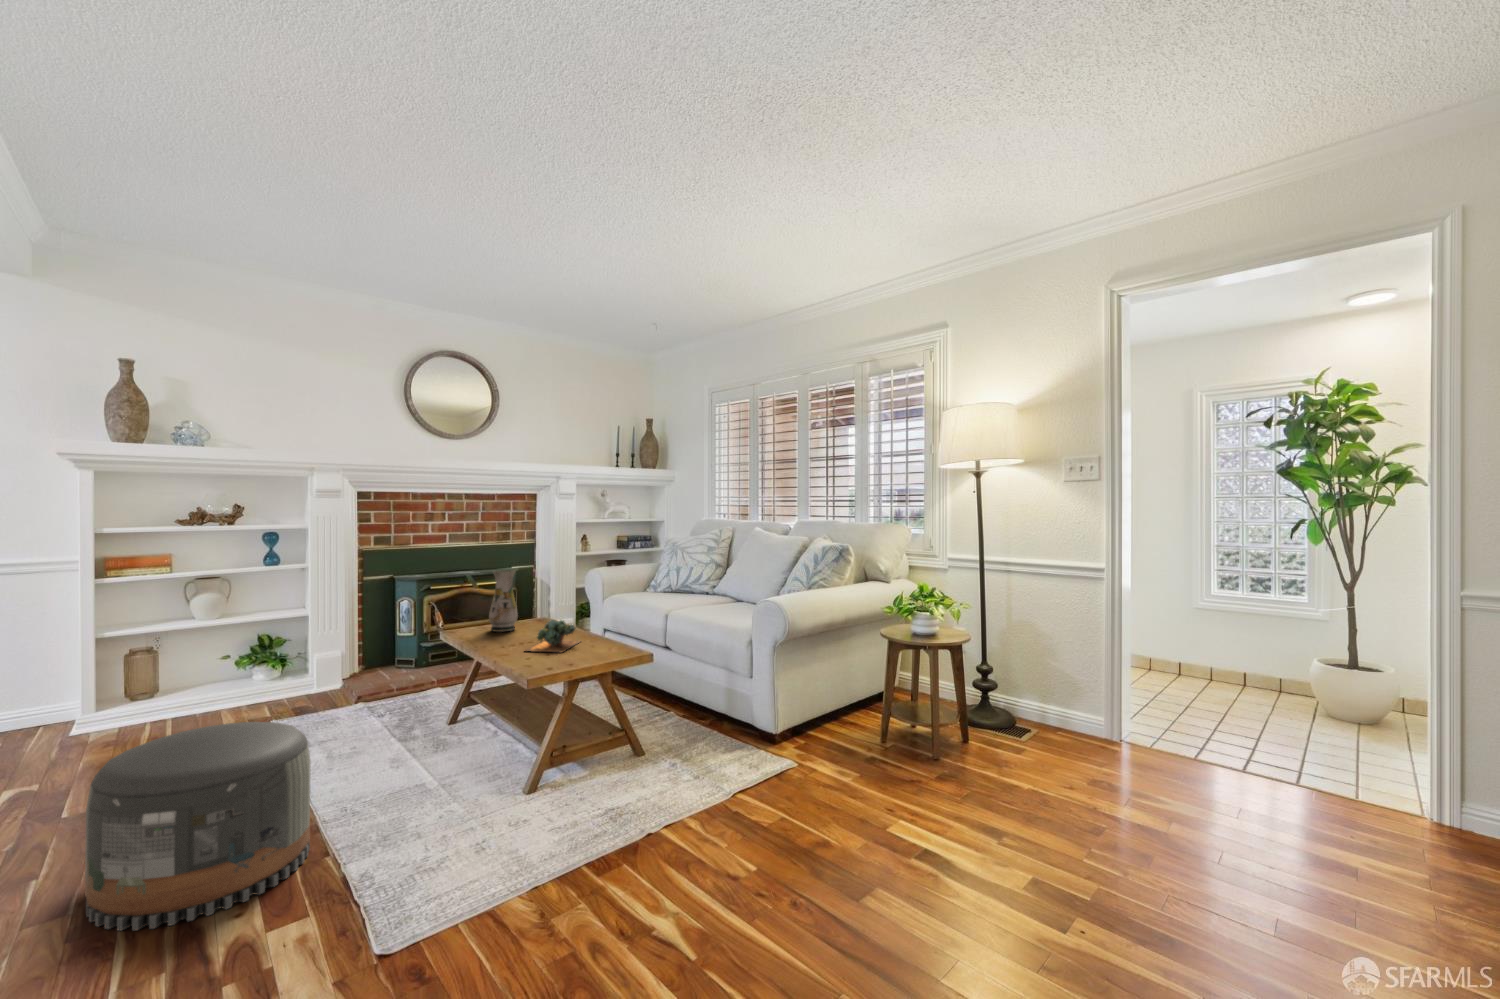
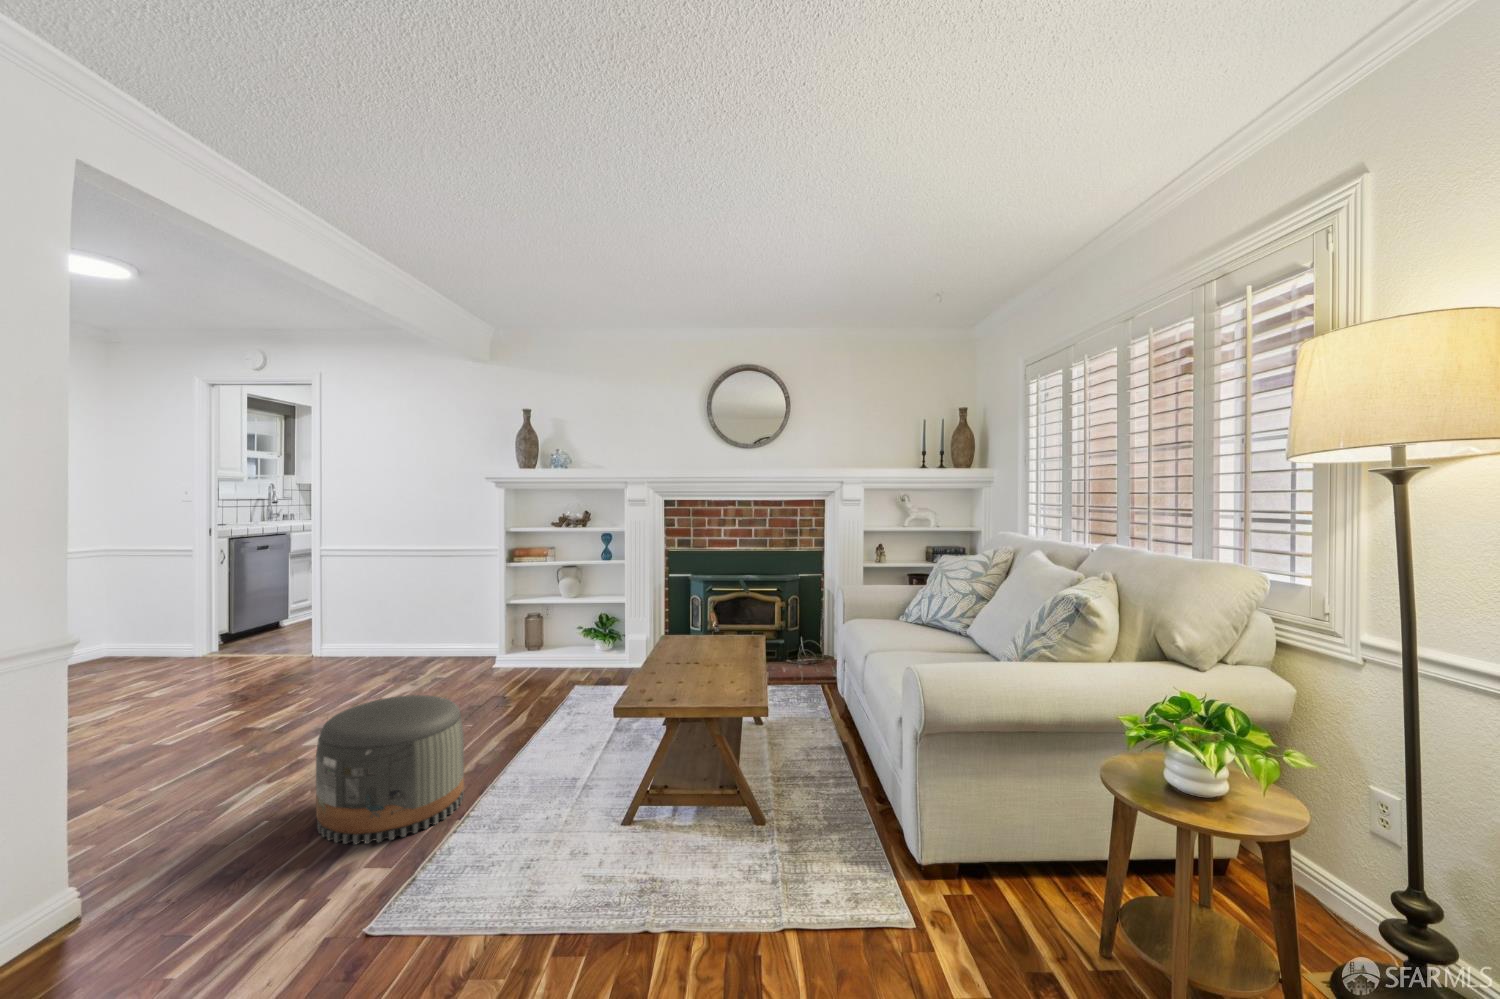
vase: present [489,570,518,632] -> none [688,585,715,647]
succulent plant: present [525,620,580,652] -> none [669,645,735,684]

